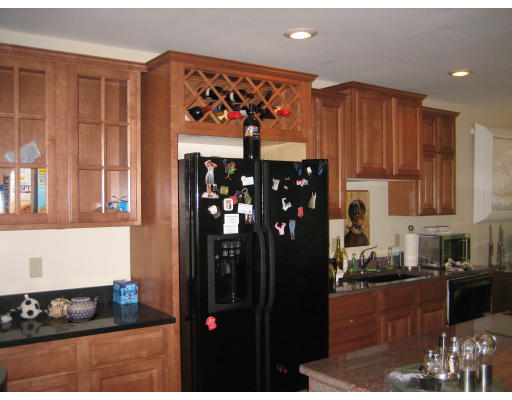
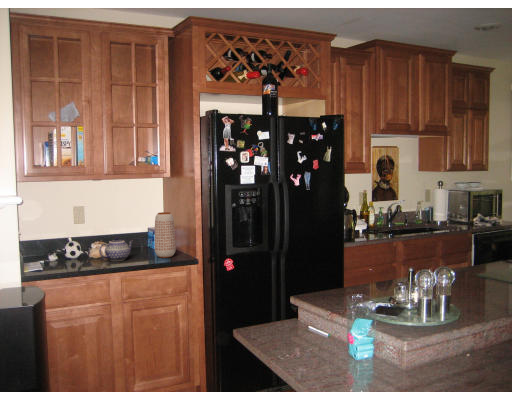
vase: none [124,264,148,316] -> present [155,212,176,258]

